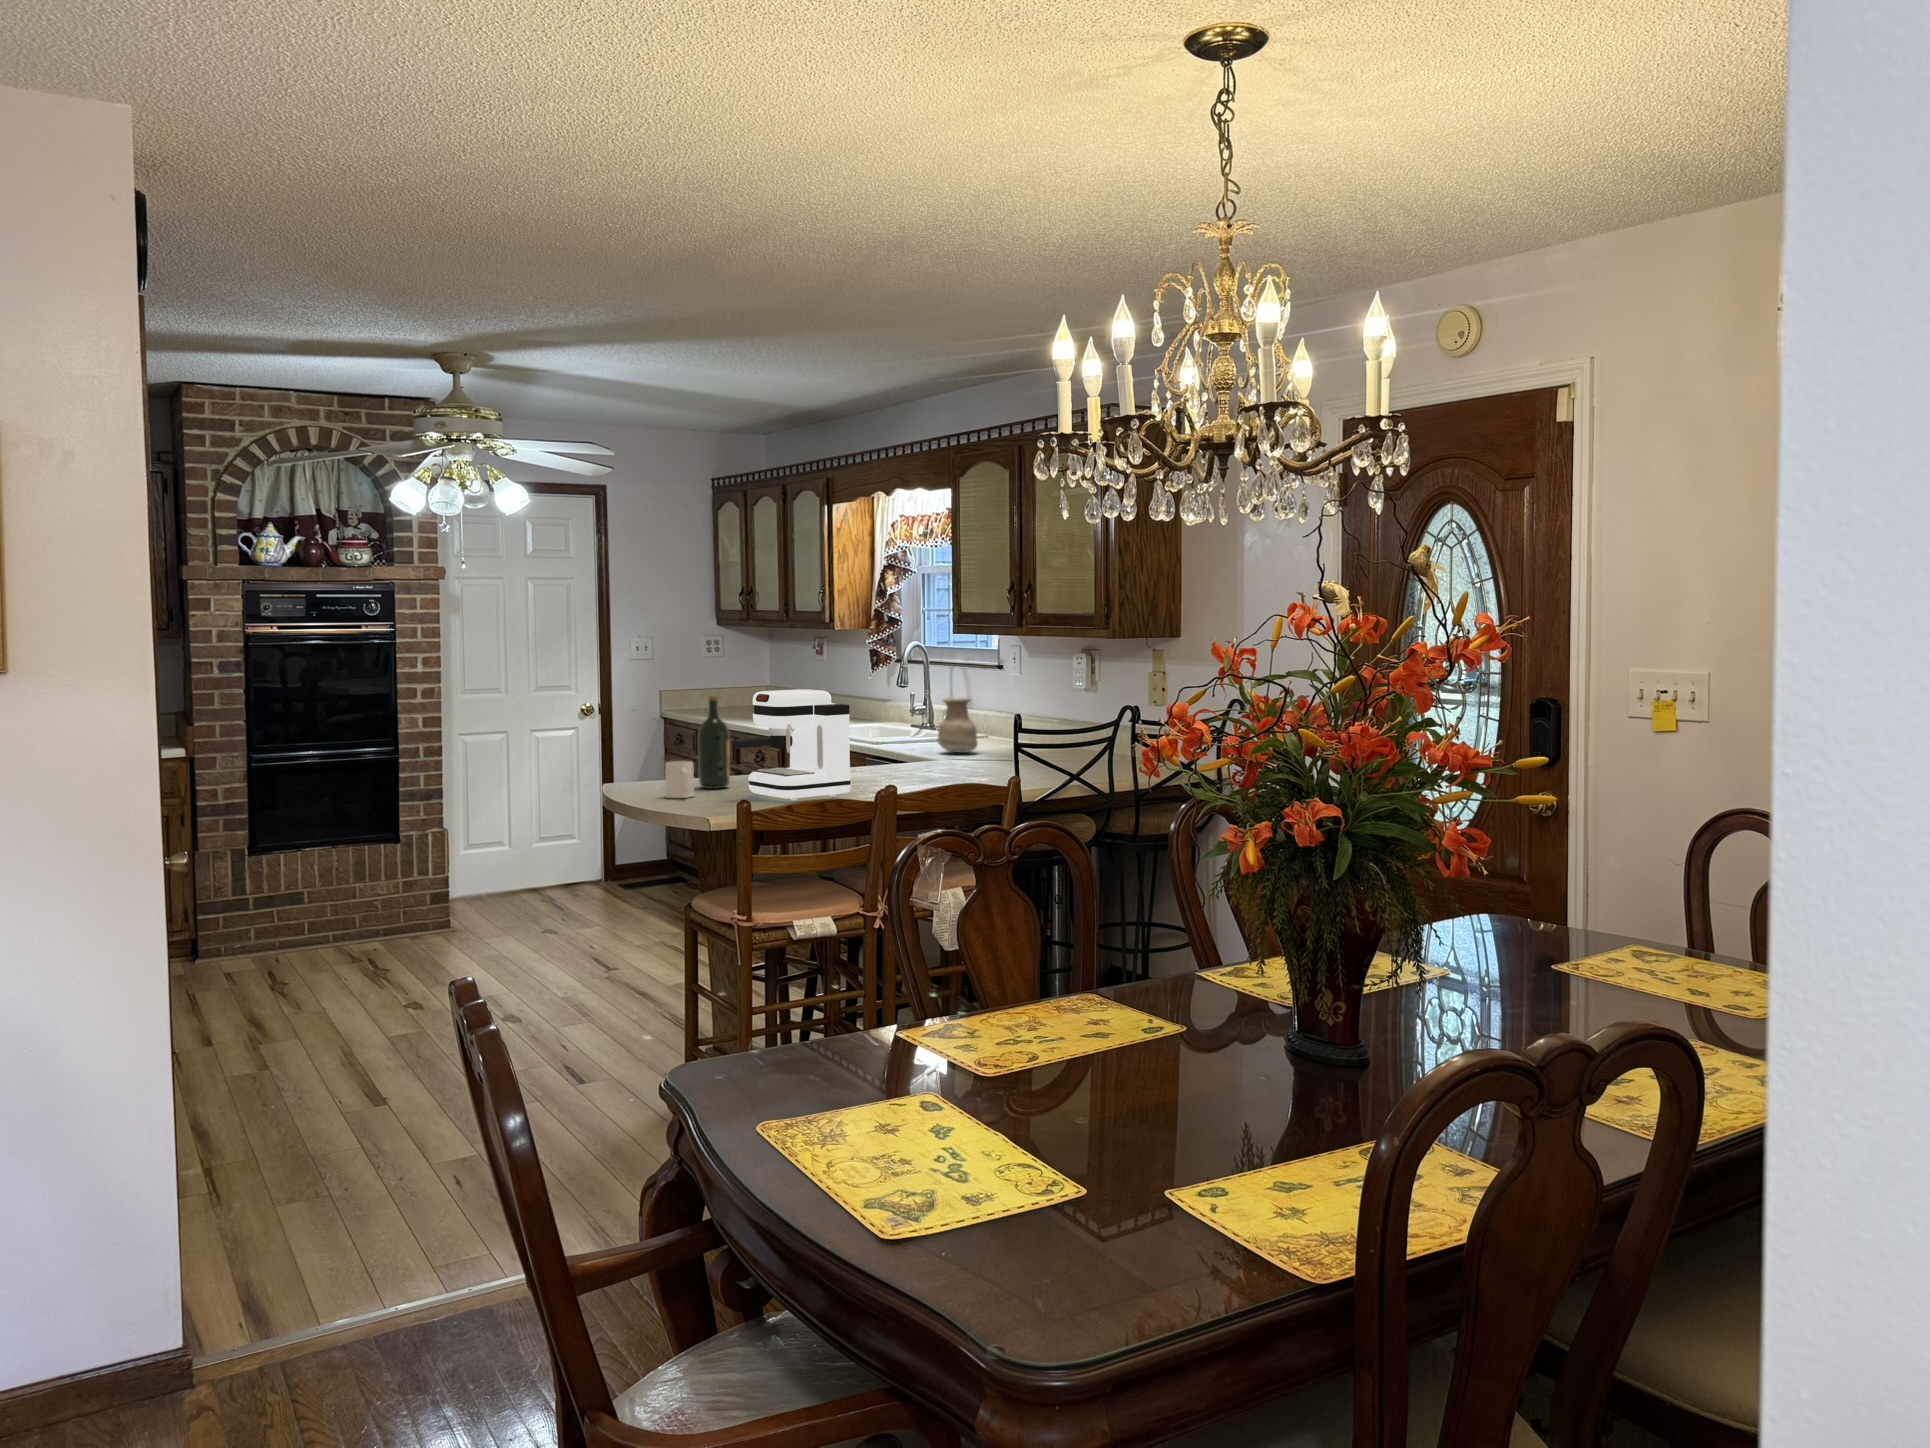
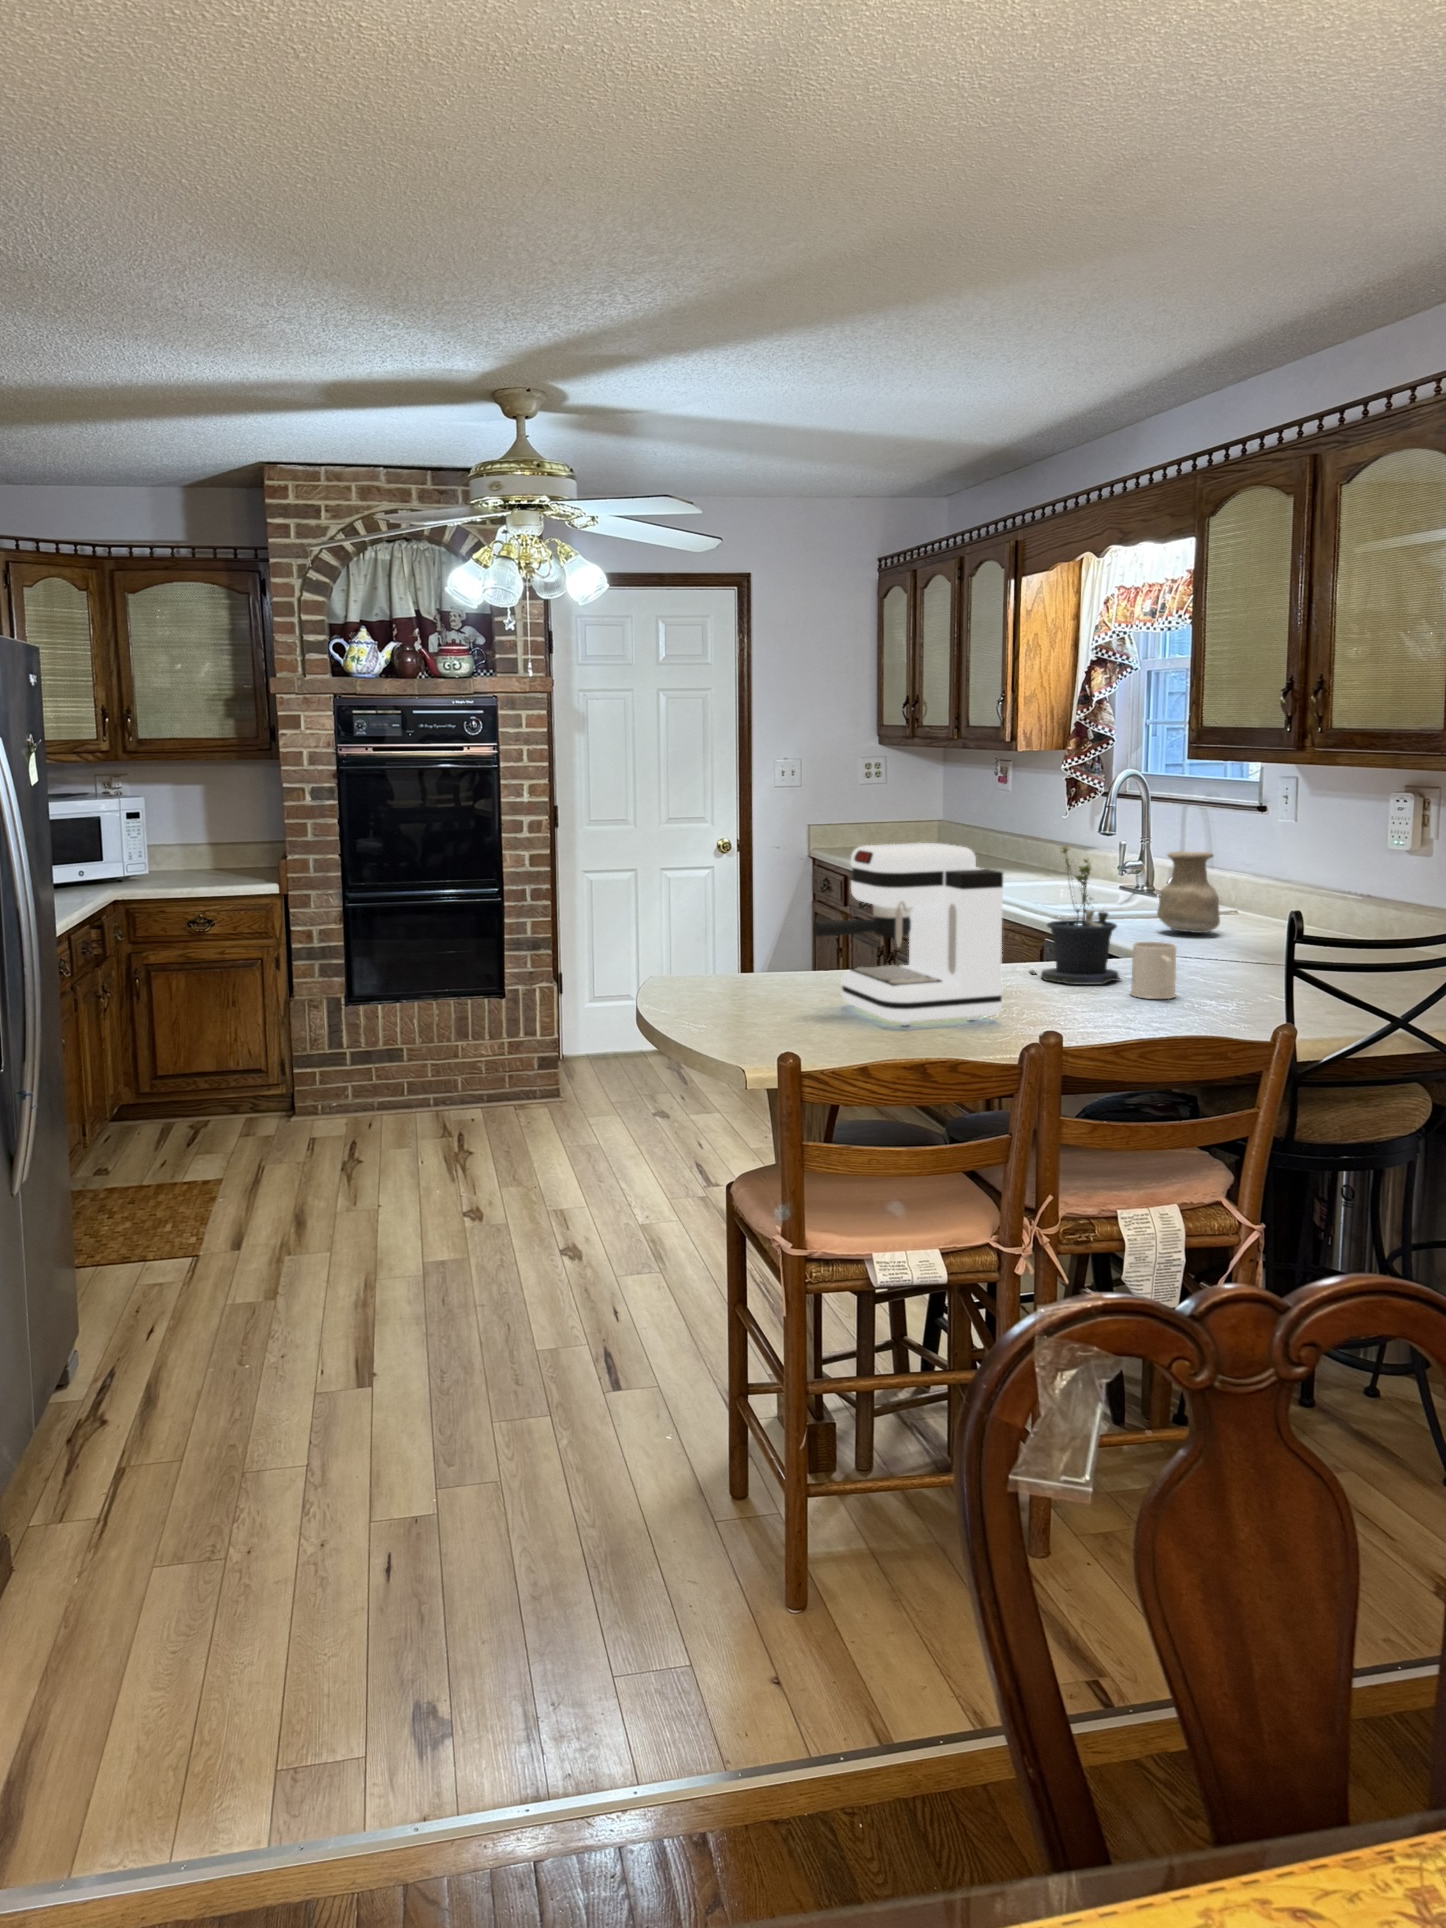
potted plant: none [859,691,919,780] -> present [1030,846,1121,985]
wine bottle: present [698,696,730,789] -> none [777,849,825,988]
mug: present [665,761,694,798] -> present [1130,942,1176,999]

